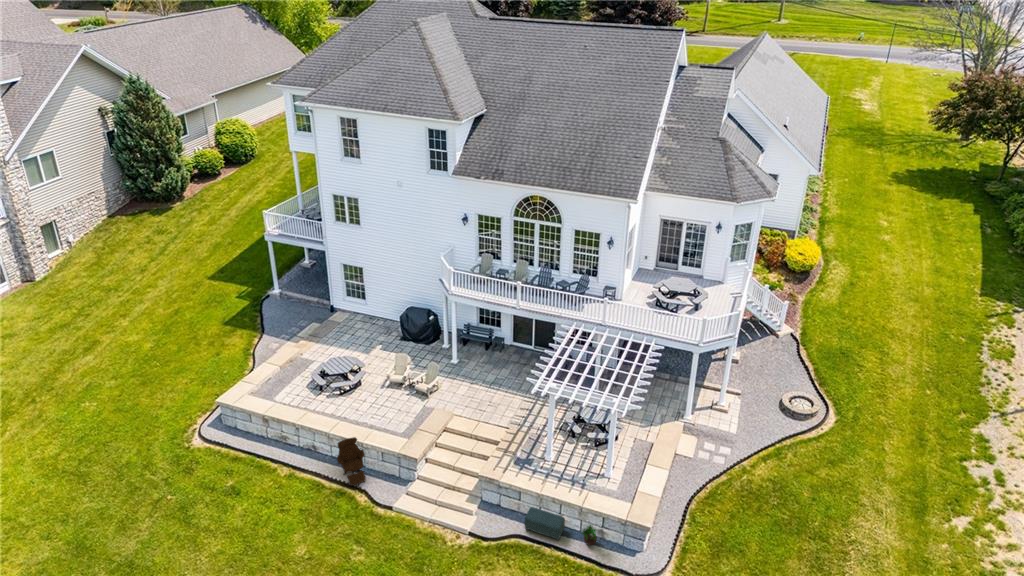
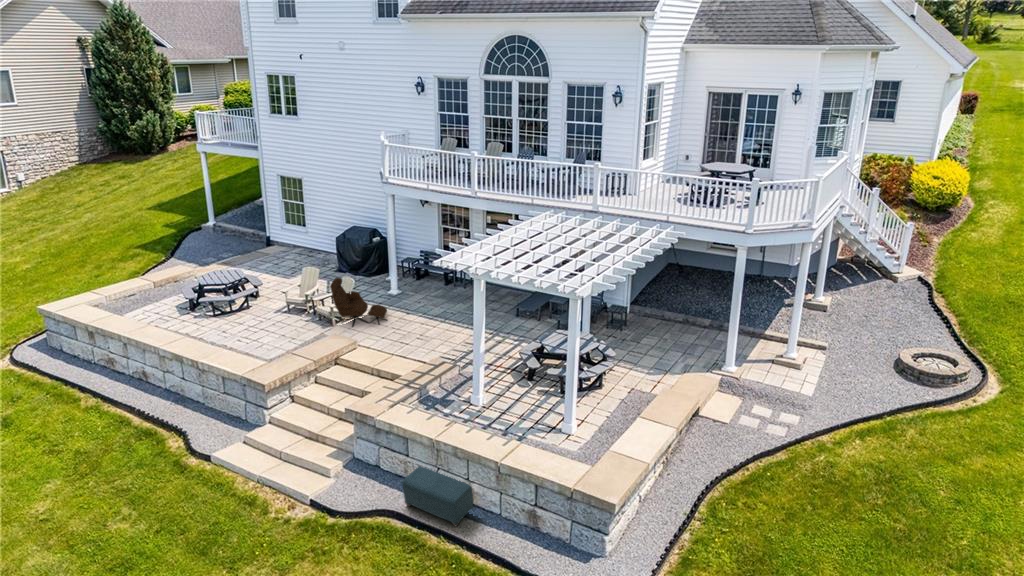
lounge chair: present [337,437,366,486] -> present [330,278,387,327]
potted tree: present [582,525,597,545] -> none [486,492,523,538]

